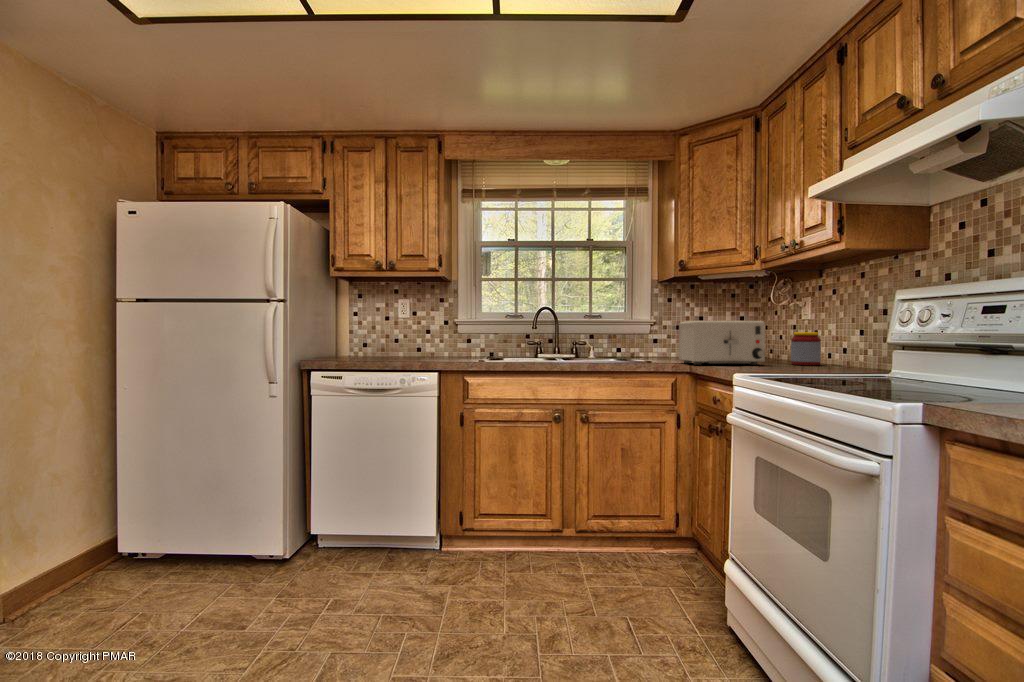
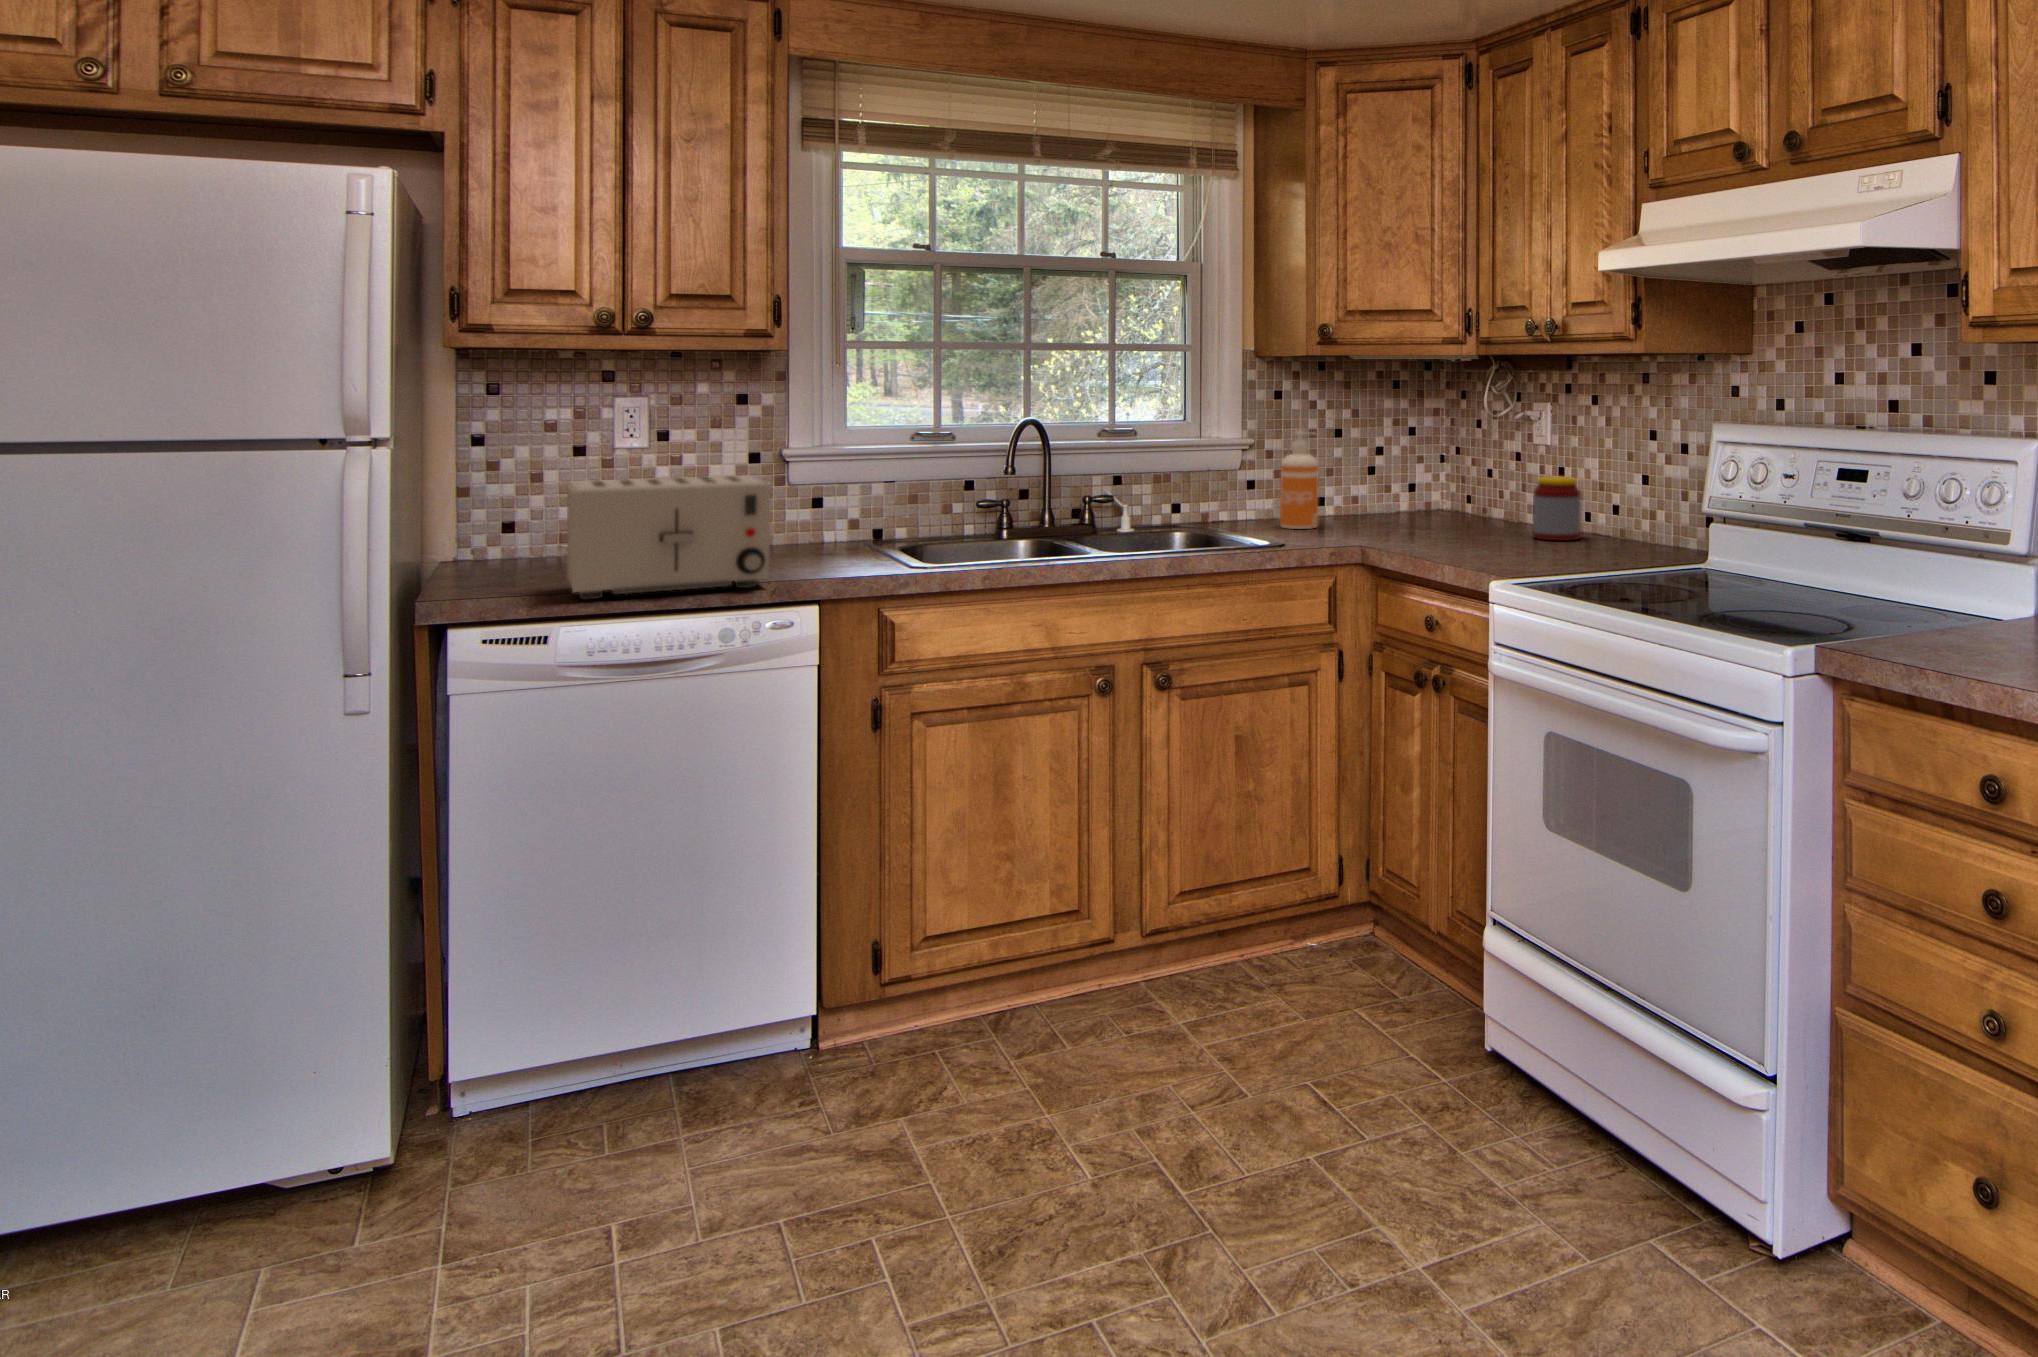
soap dispenser: none [660,314,679,359] -> present [1280,431,1319,529]
toaster: present [679,321,765,365] -> present [566,475,770,599]

